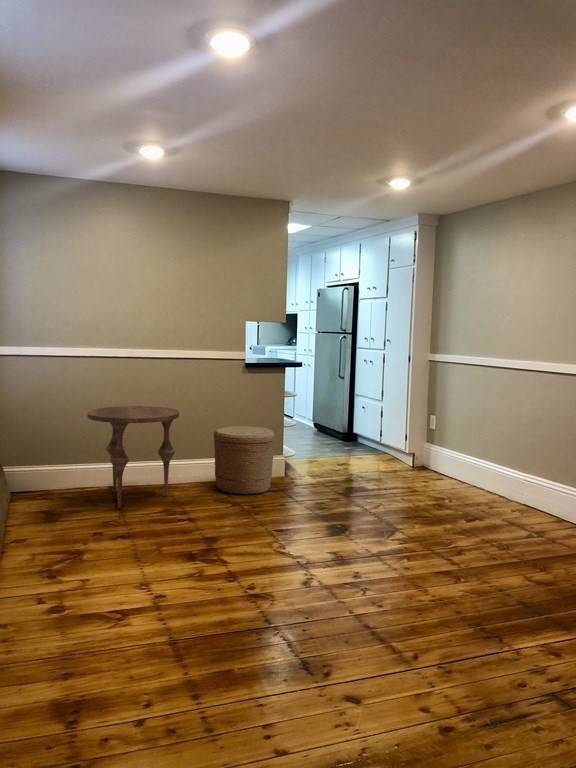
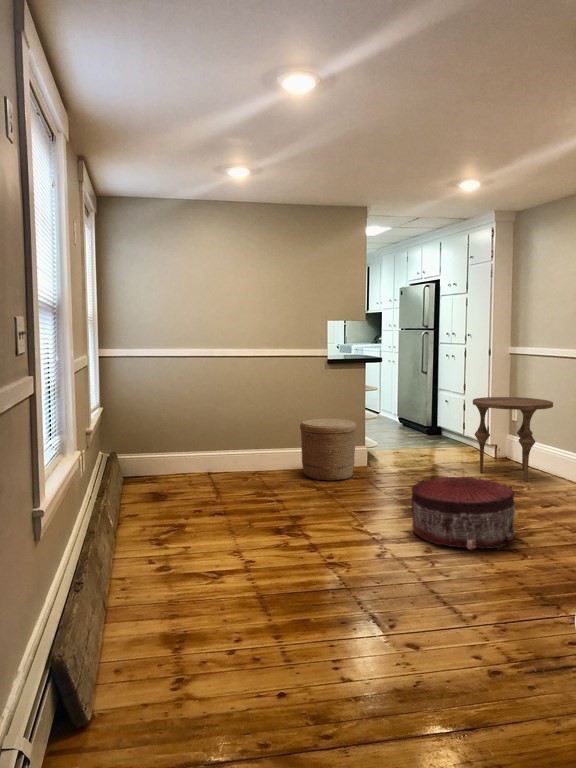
side table: present [87,406,179,508] -> present [473,397,553,482]
pouf: none [338,492,447,574] -> present [412,477,515,549]

